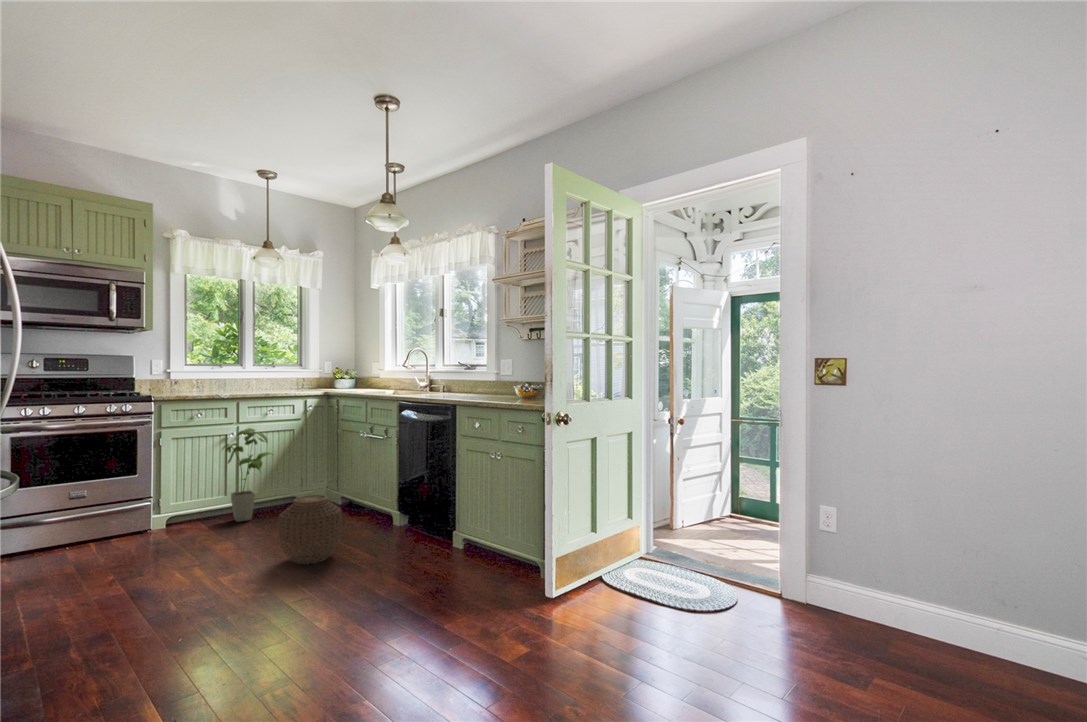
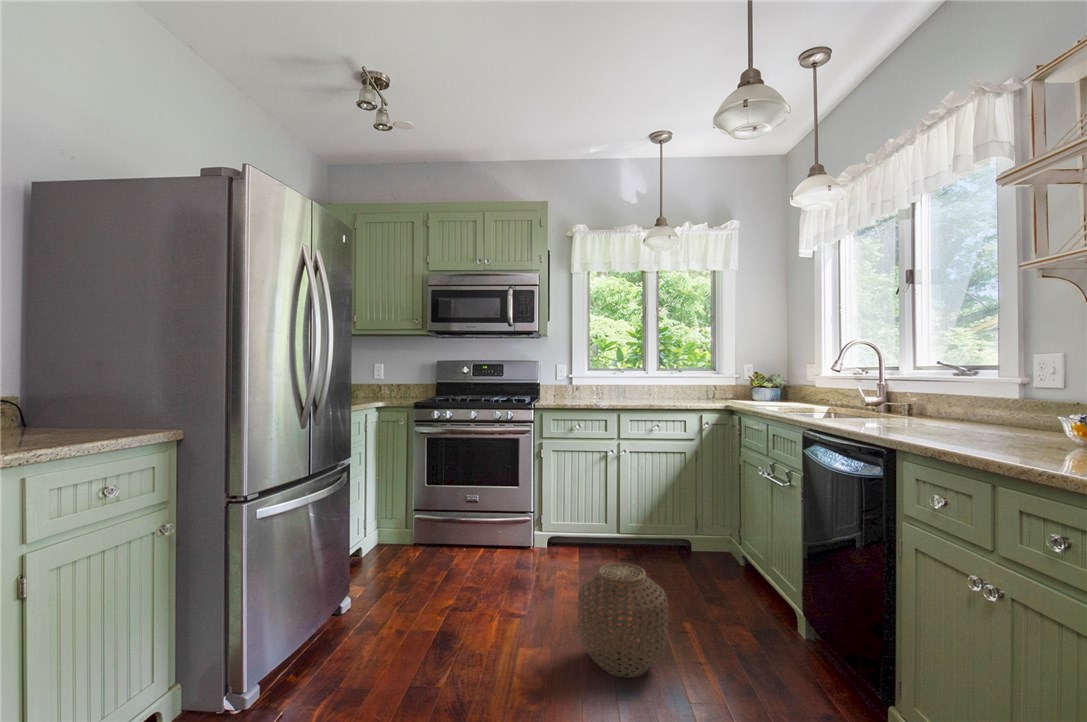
house plant: present [222,428,273,522] -> none [596,446,656,560]

